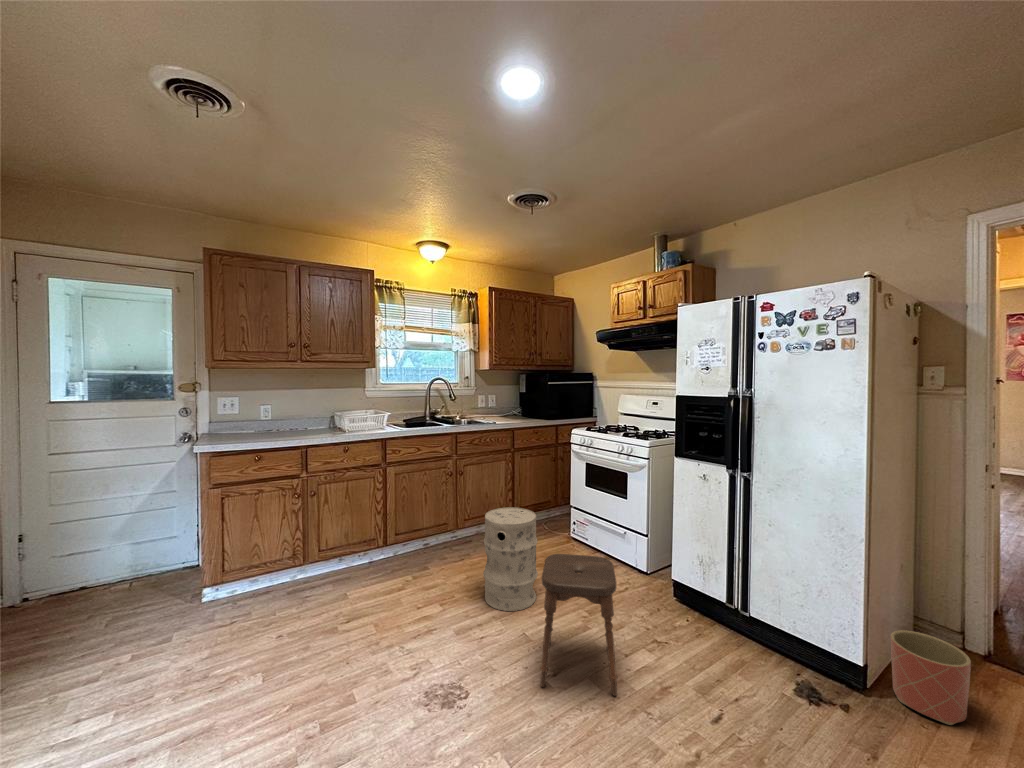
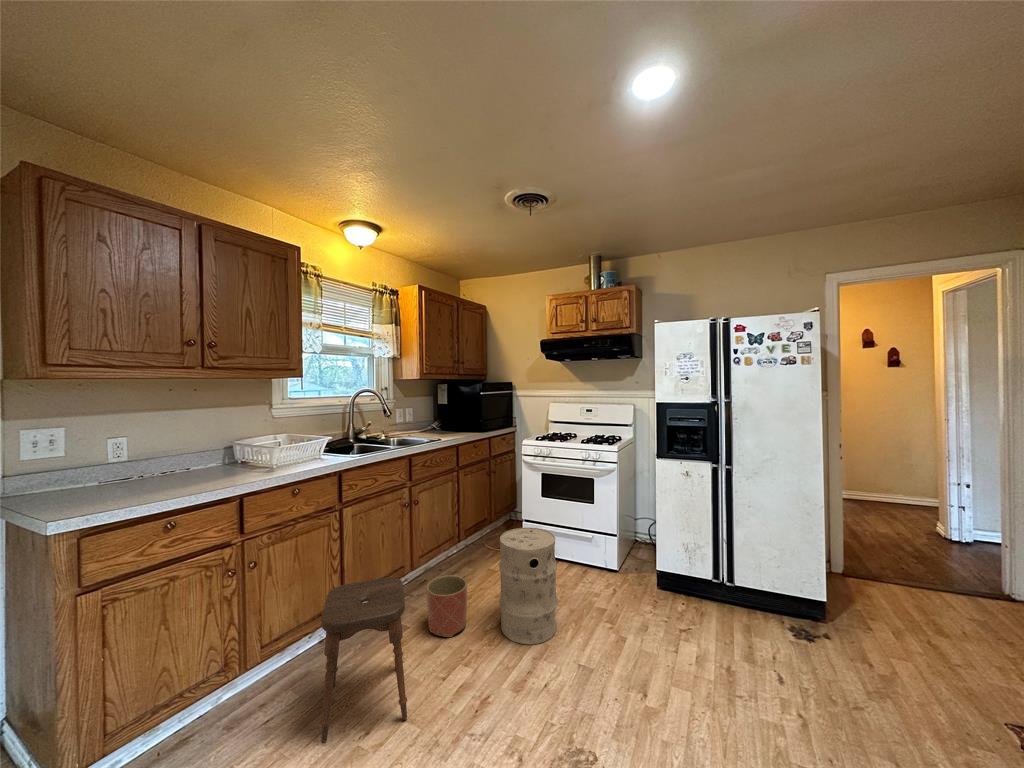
stool: present [540,554,617,696] -> present [321,577,407,743]
planter: present [891,630,971,725] -> present [427,575,467,637]

